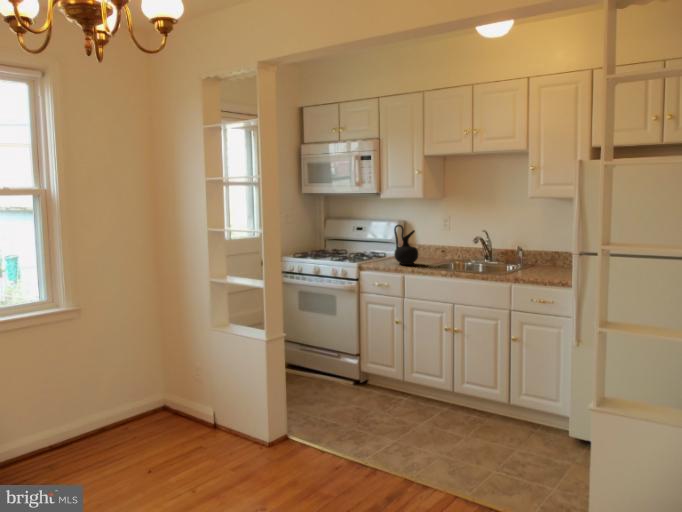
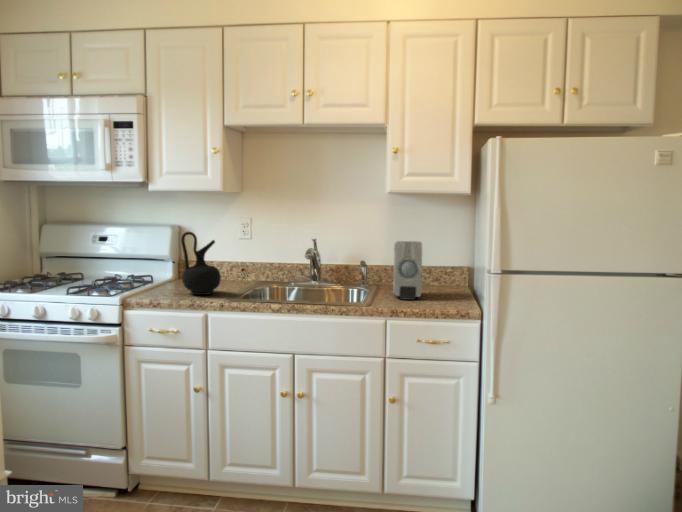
soap dispenser: none [527,232,555,274] -> present [393,241,422,300]

